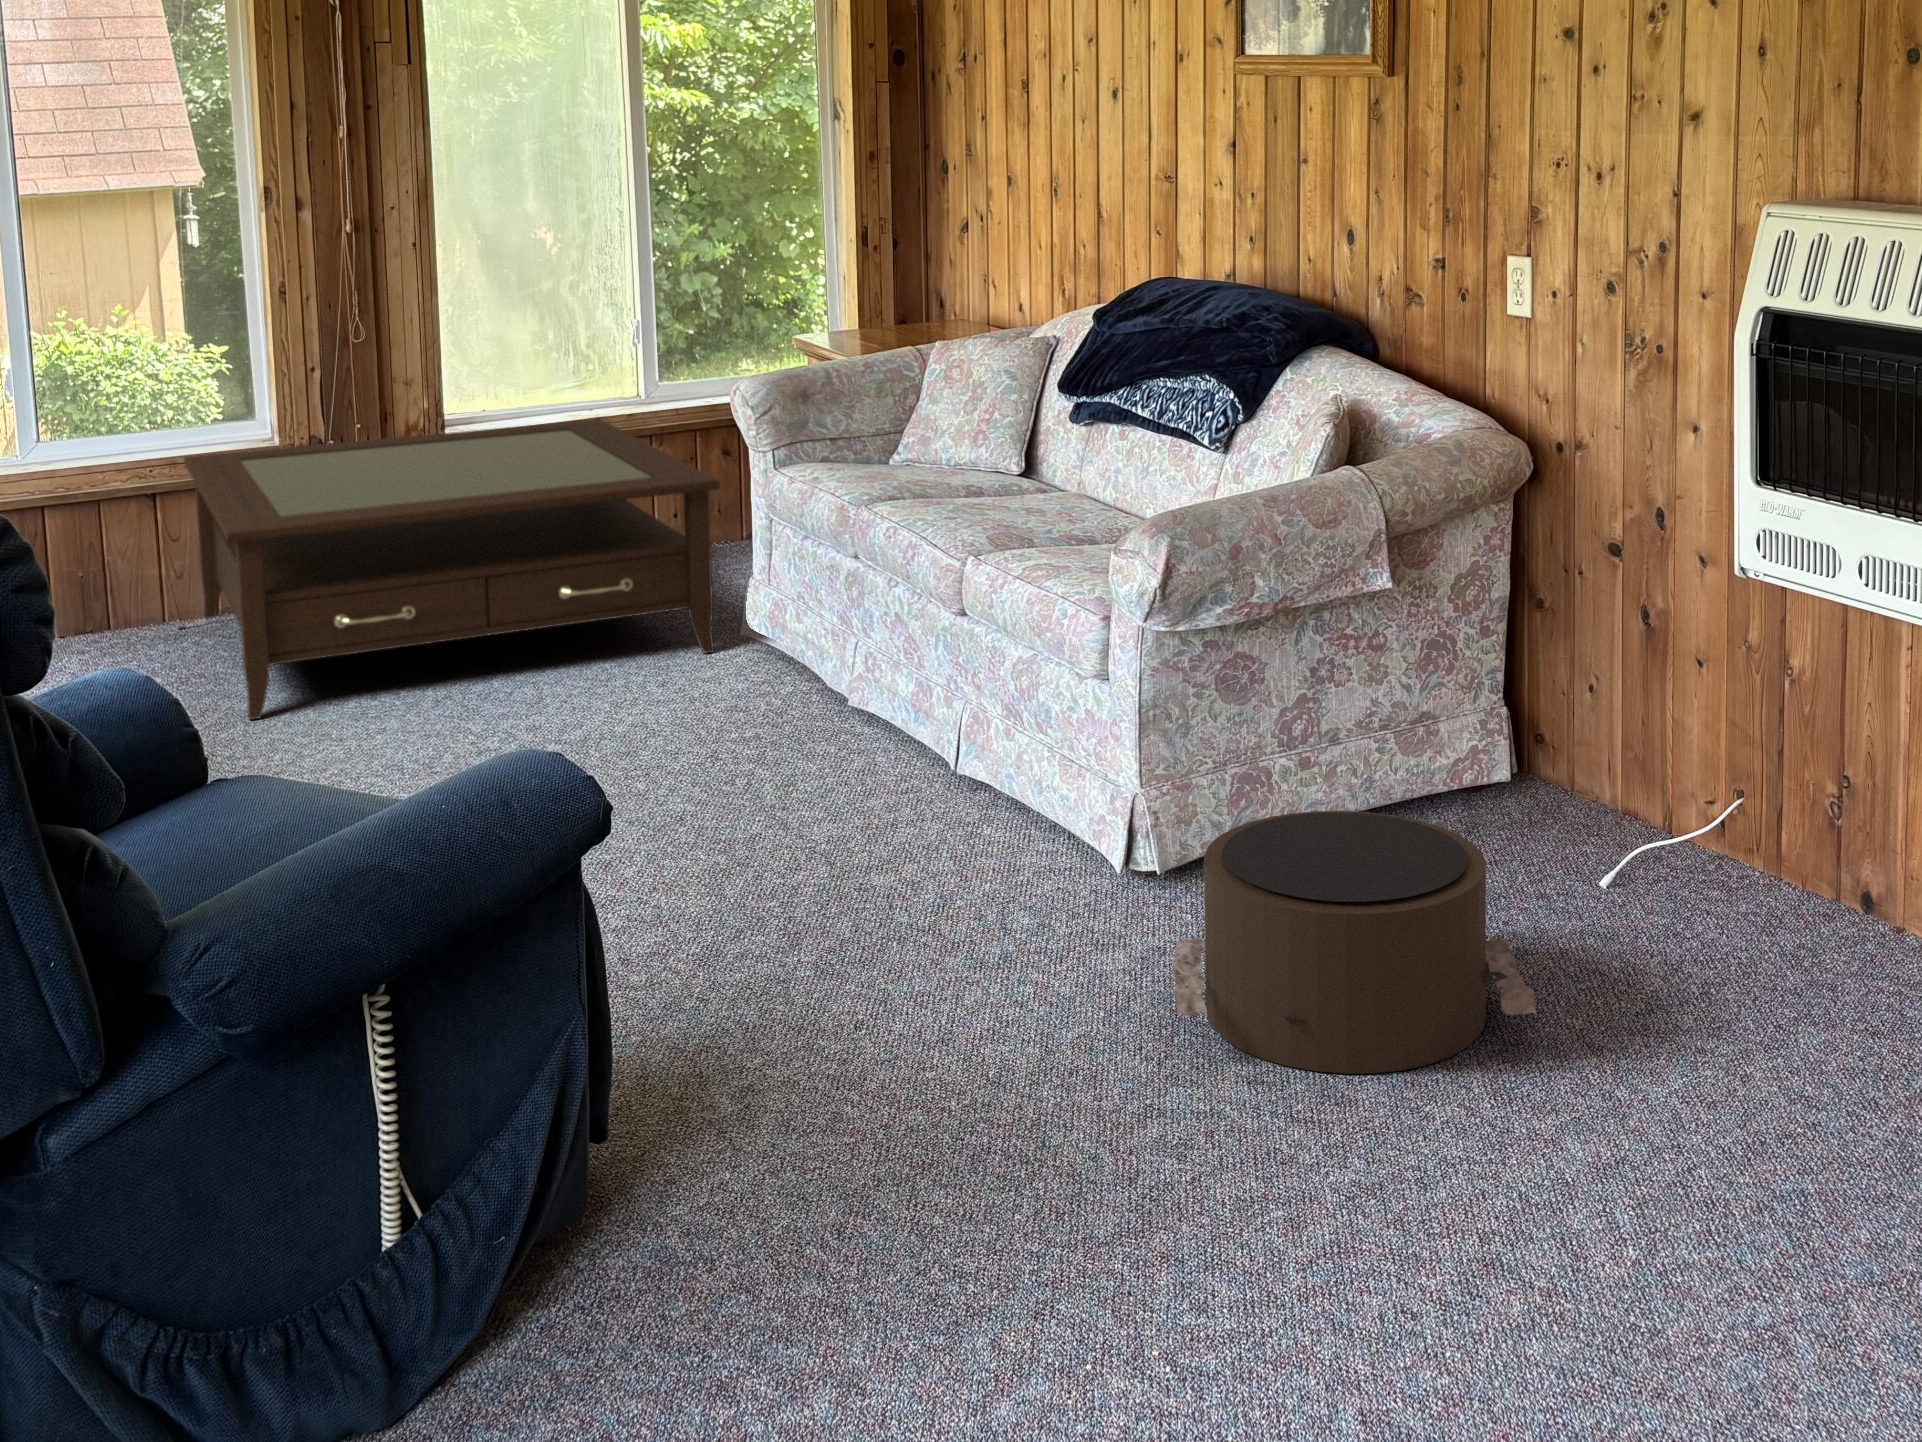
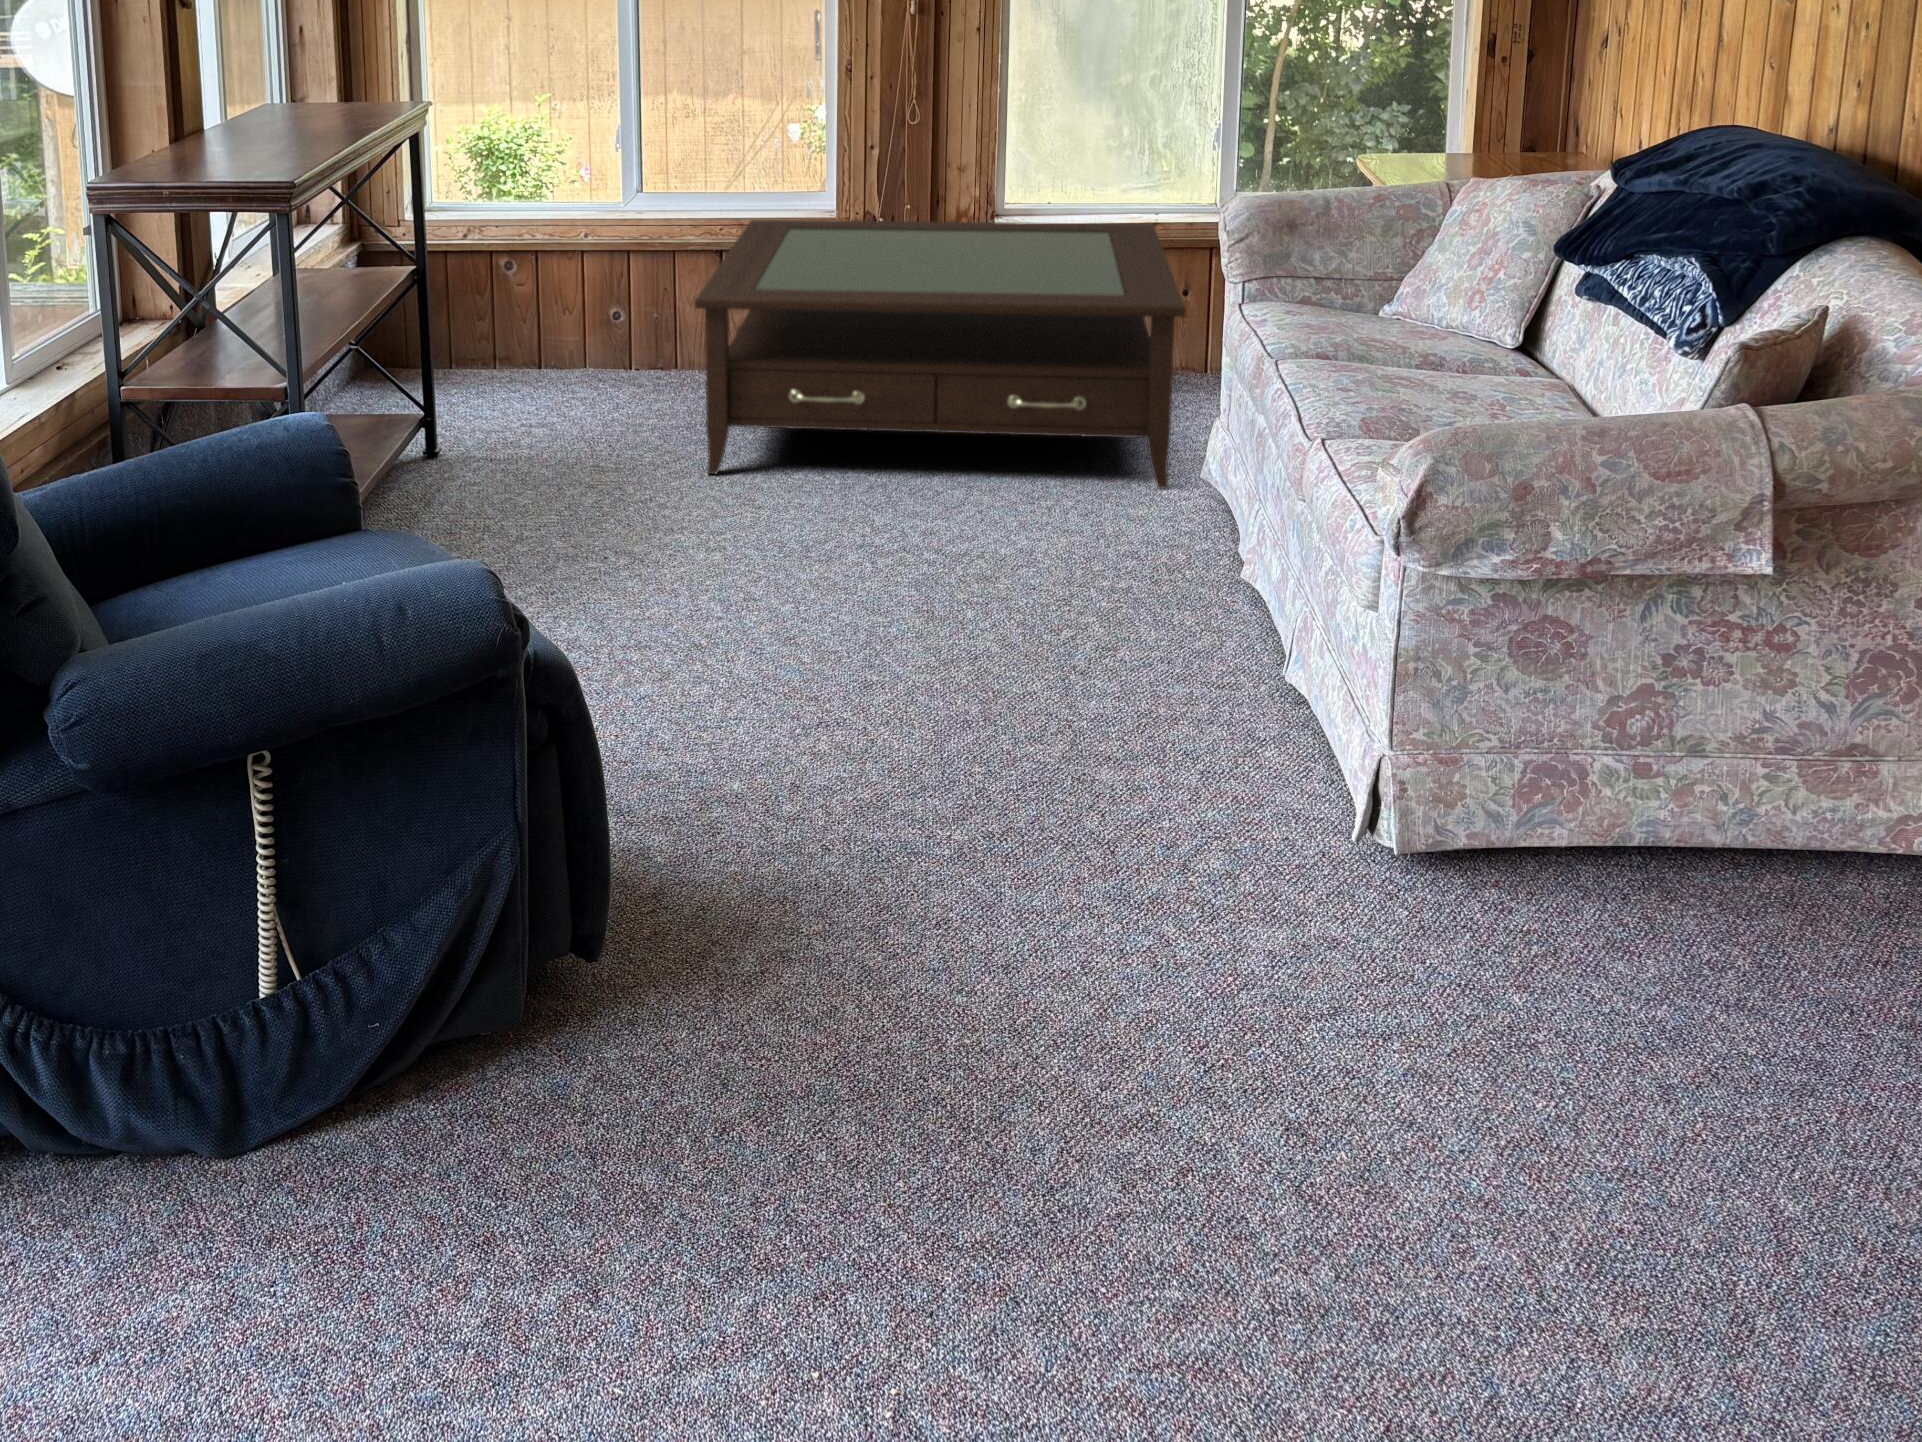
pouf: present [1173,811,1536,1074] -> none [1234,823,1741,1186]

